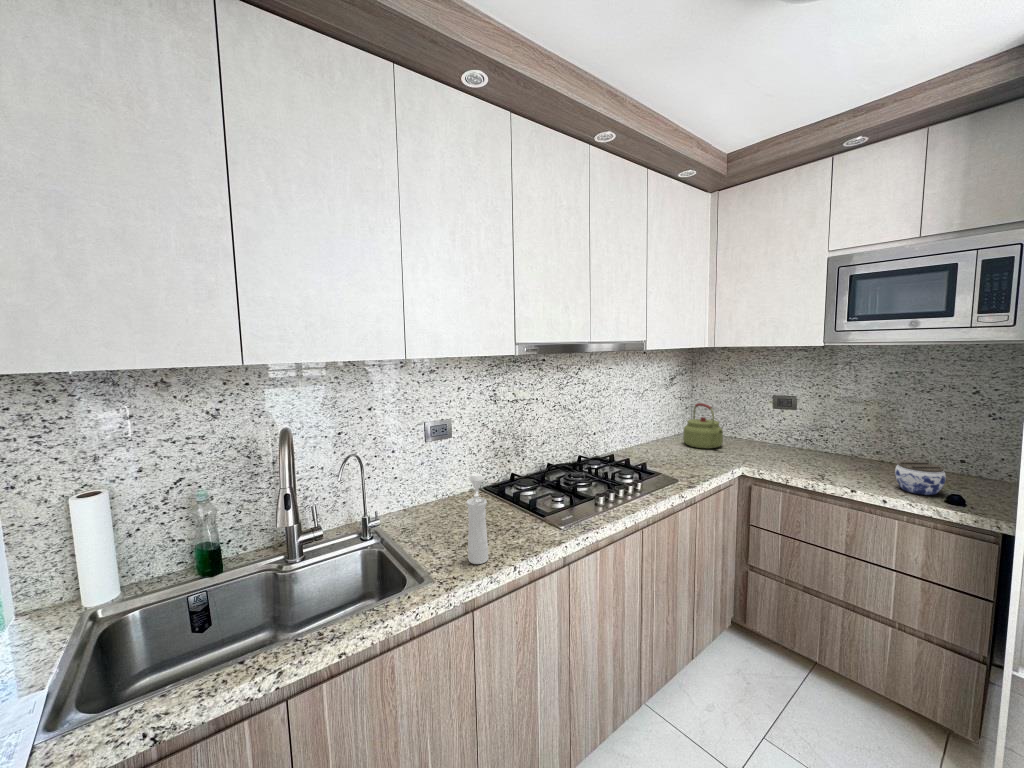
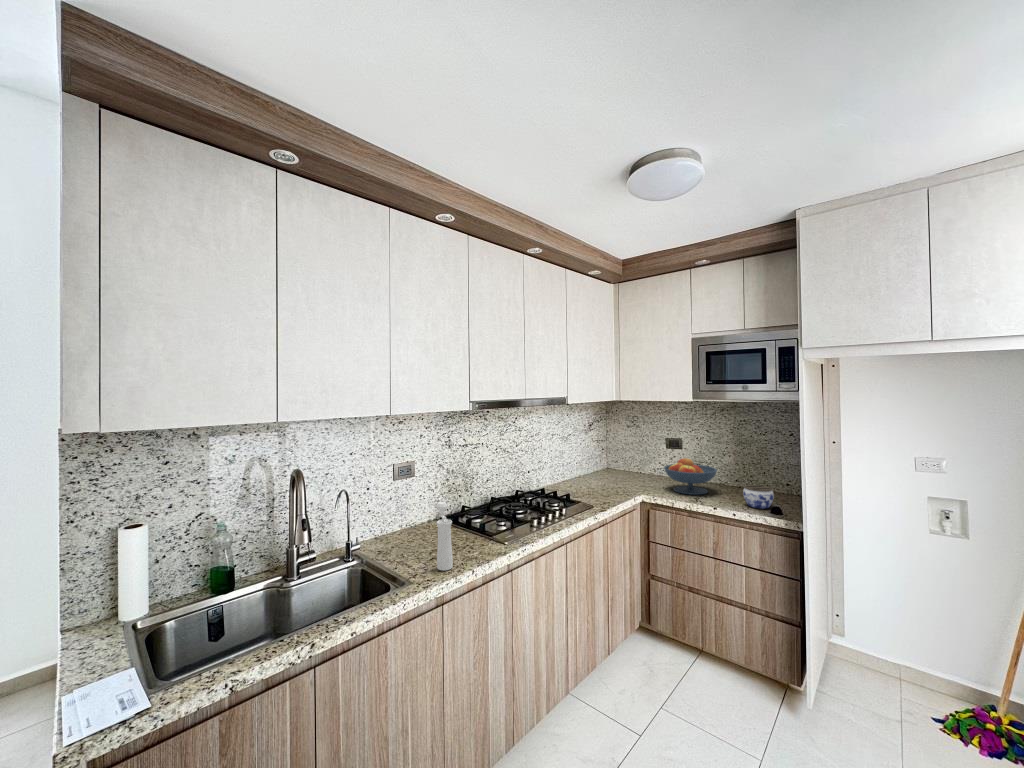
kettle: present [683,403,723,448] -> none [599,446,629,482]
fruit bowl: none [773,420,852,470] -> present [664,458,717,495]

